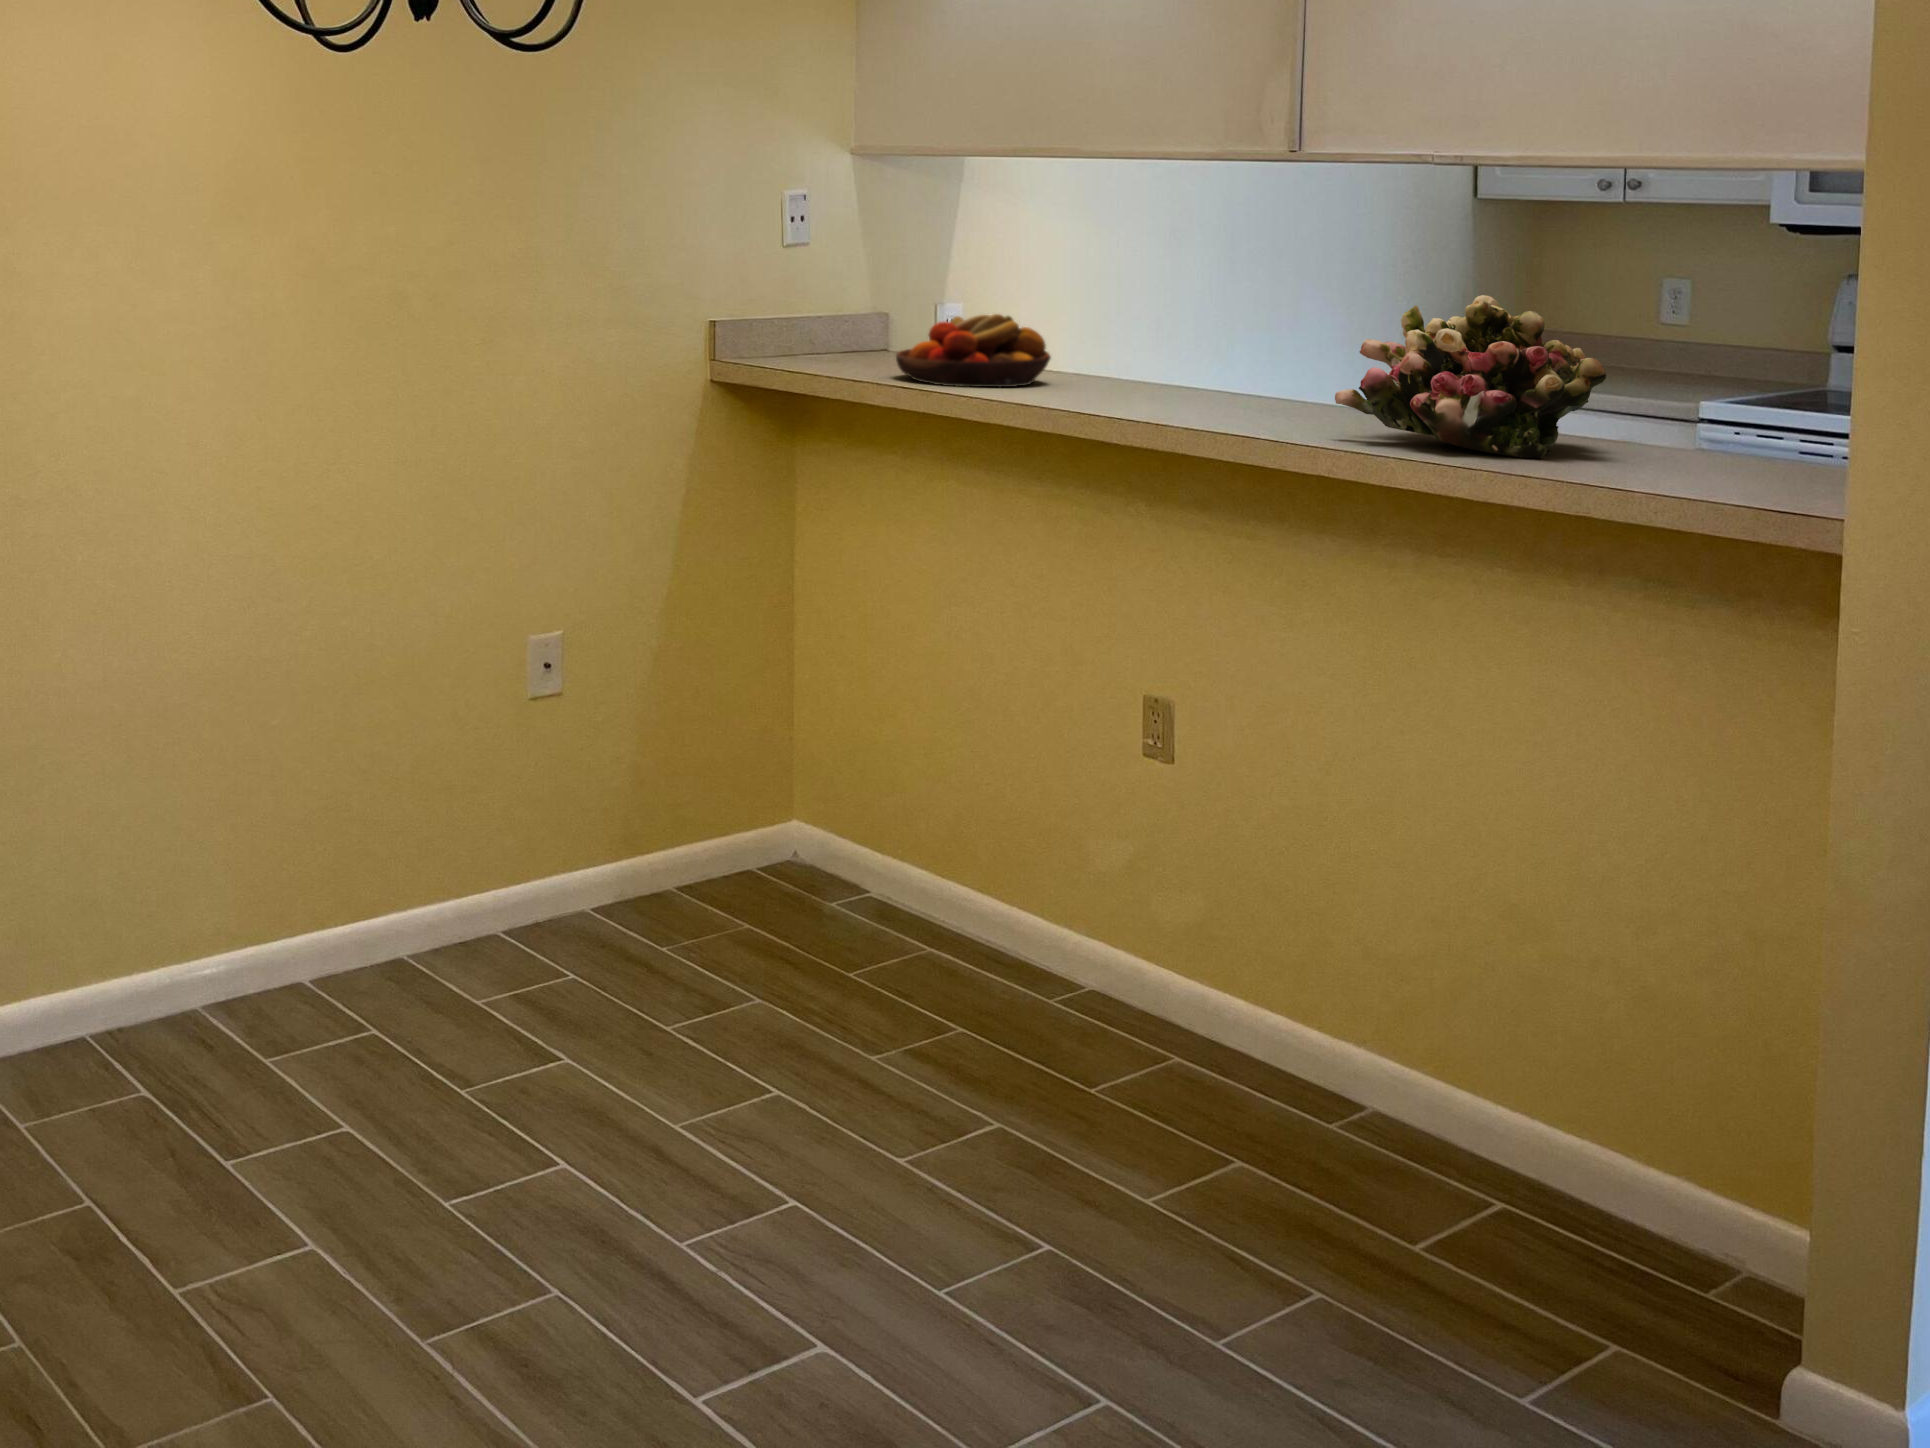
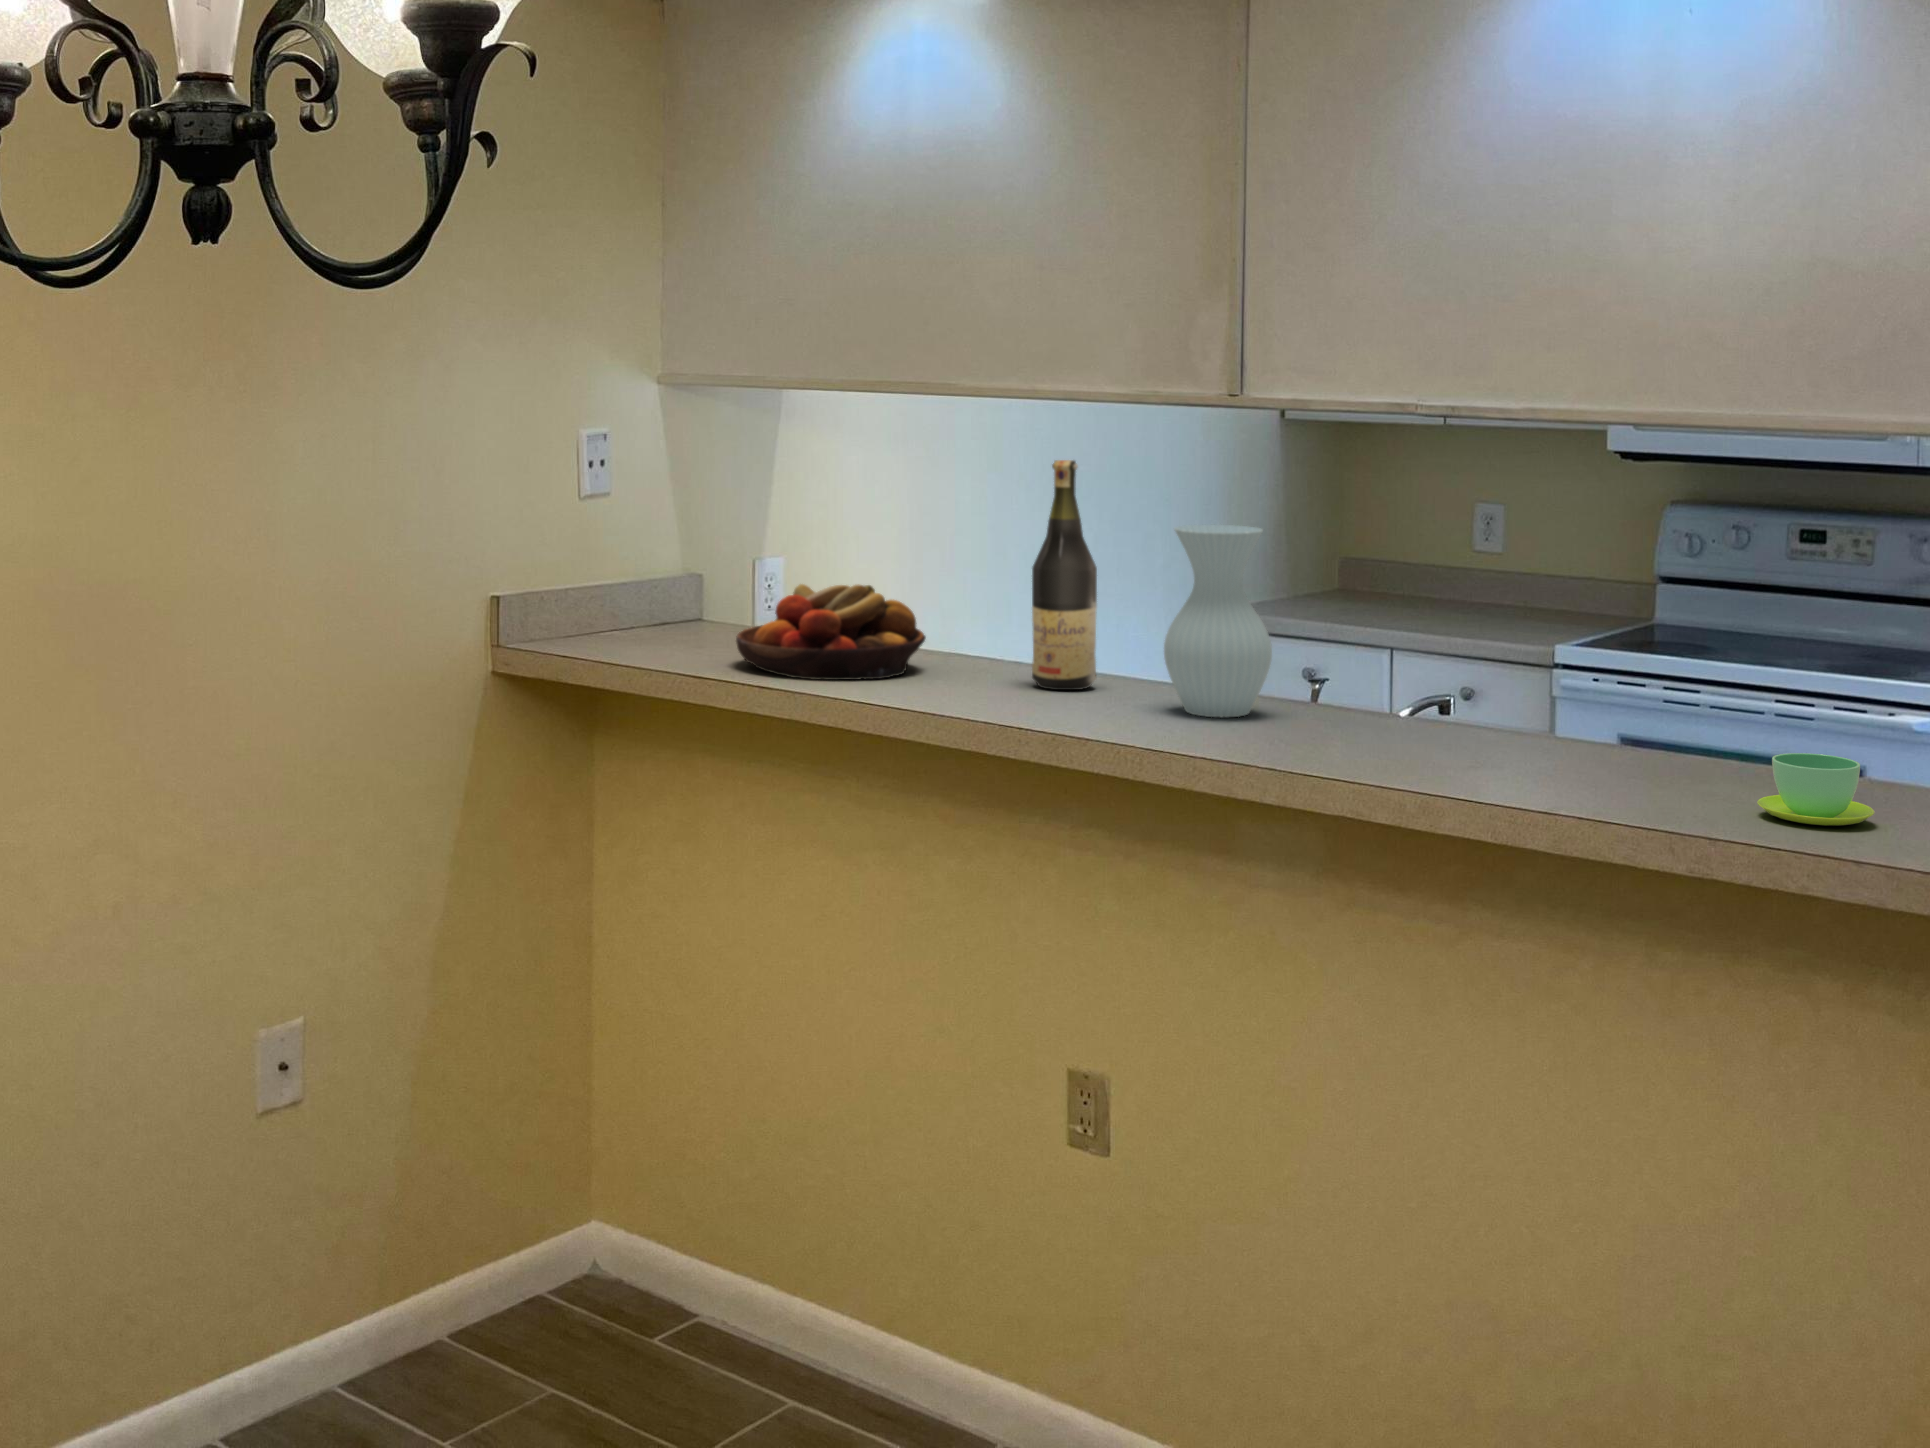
wine bottle: none [1130,209,1186,398] -> present [1032,460,1097,690]
vase: none [1225,260,1317,415] -> present [1164,525,1272,717]
flower arrangement: present [1335,295,1607,458] -> none [1340,577,1667,787]
cup: none [1651,429,1748,483] -> present [1757,753,1875,826]

